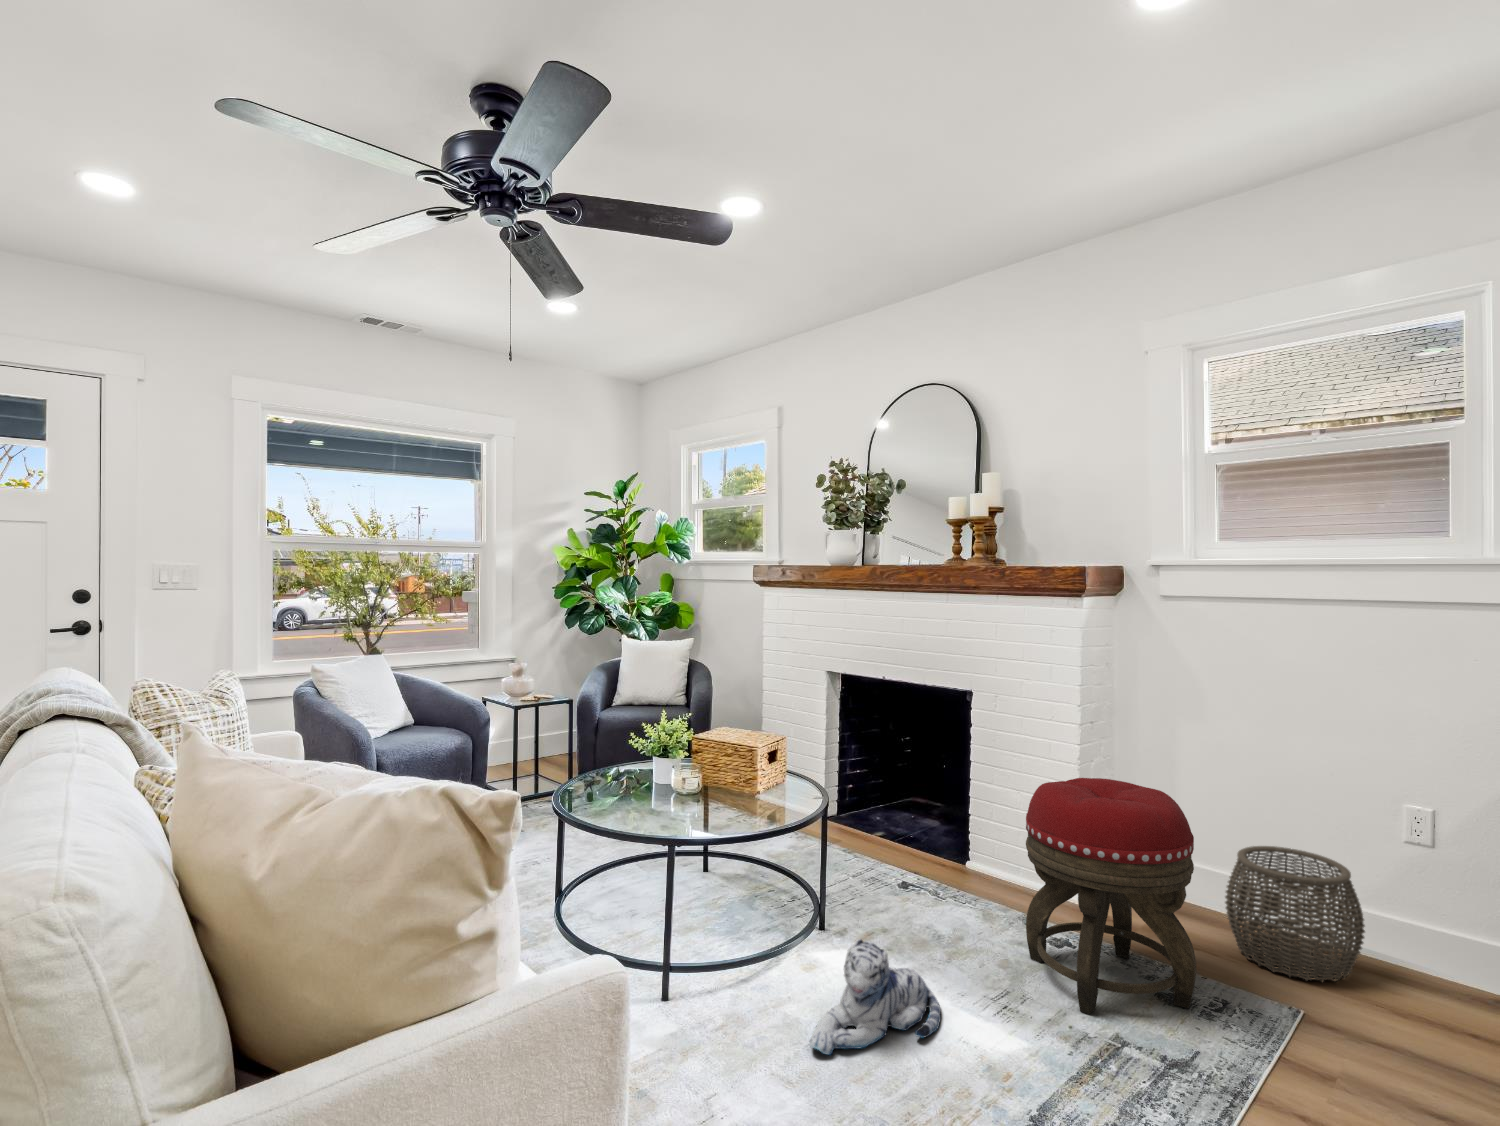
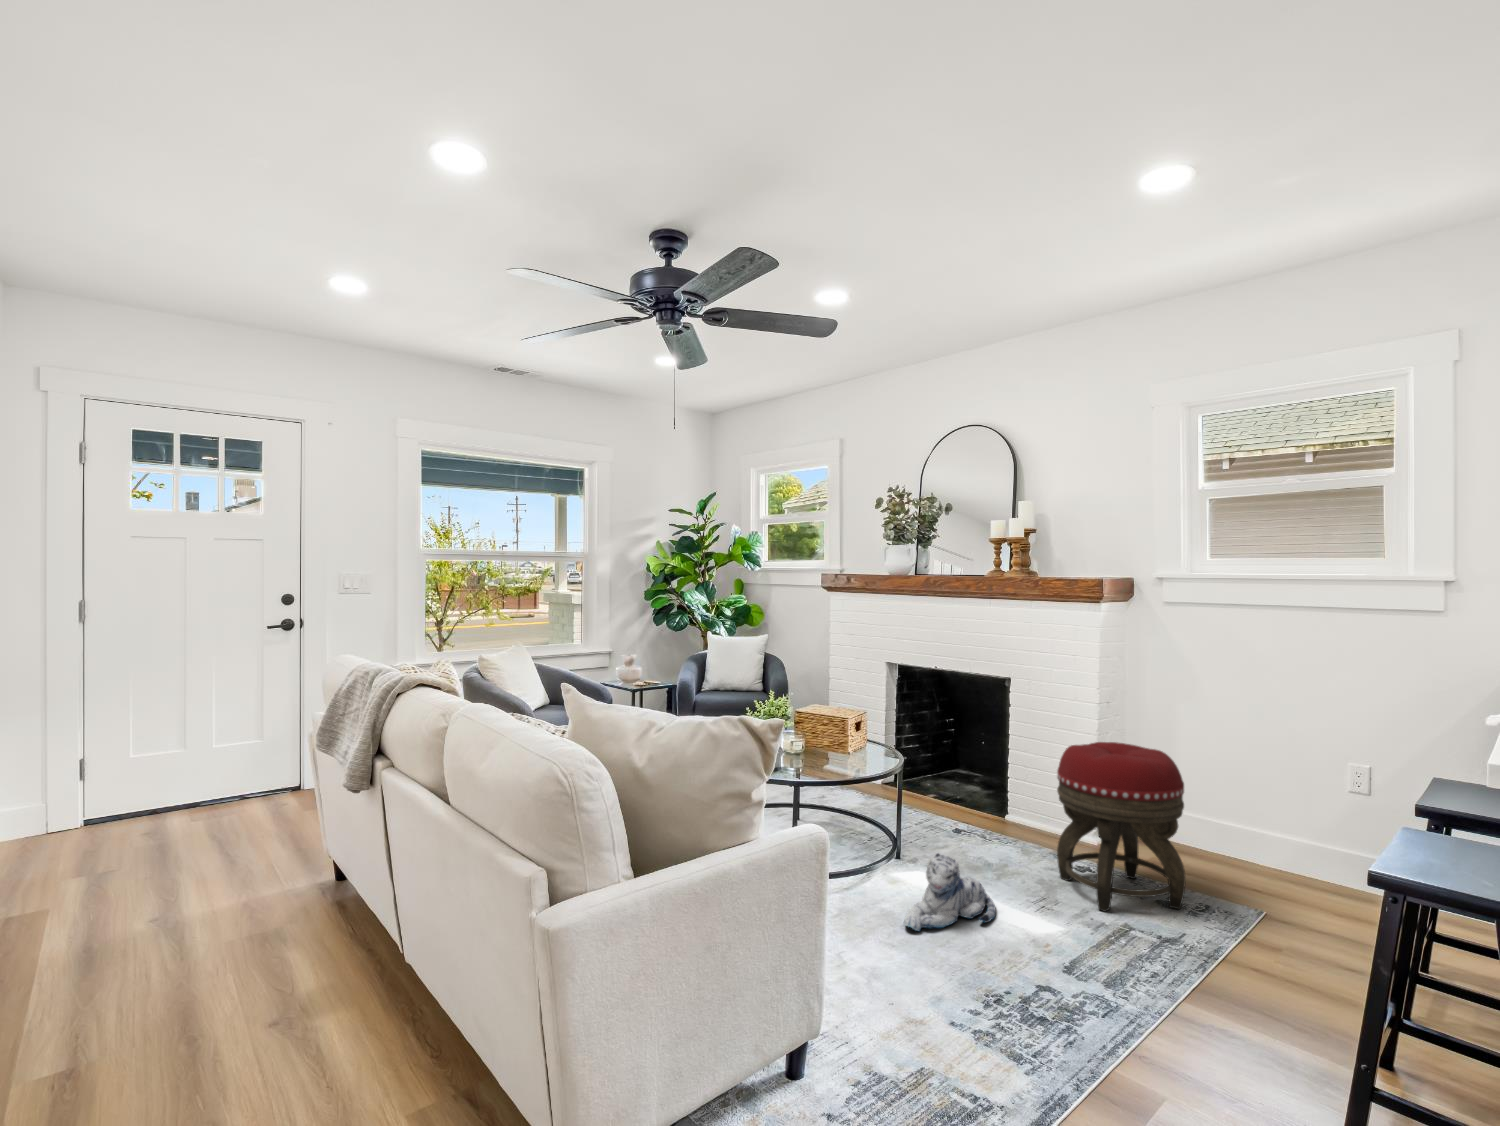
woven basket: present [1225,846,1365,982] -> none [1211,796,1317,896]

